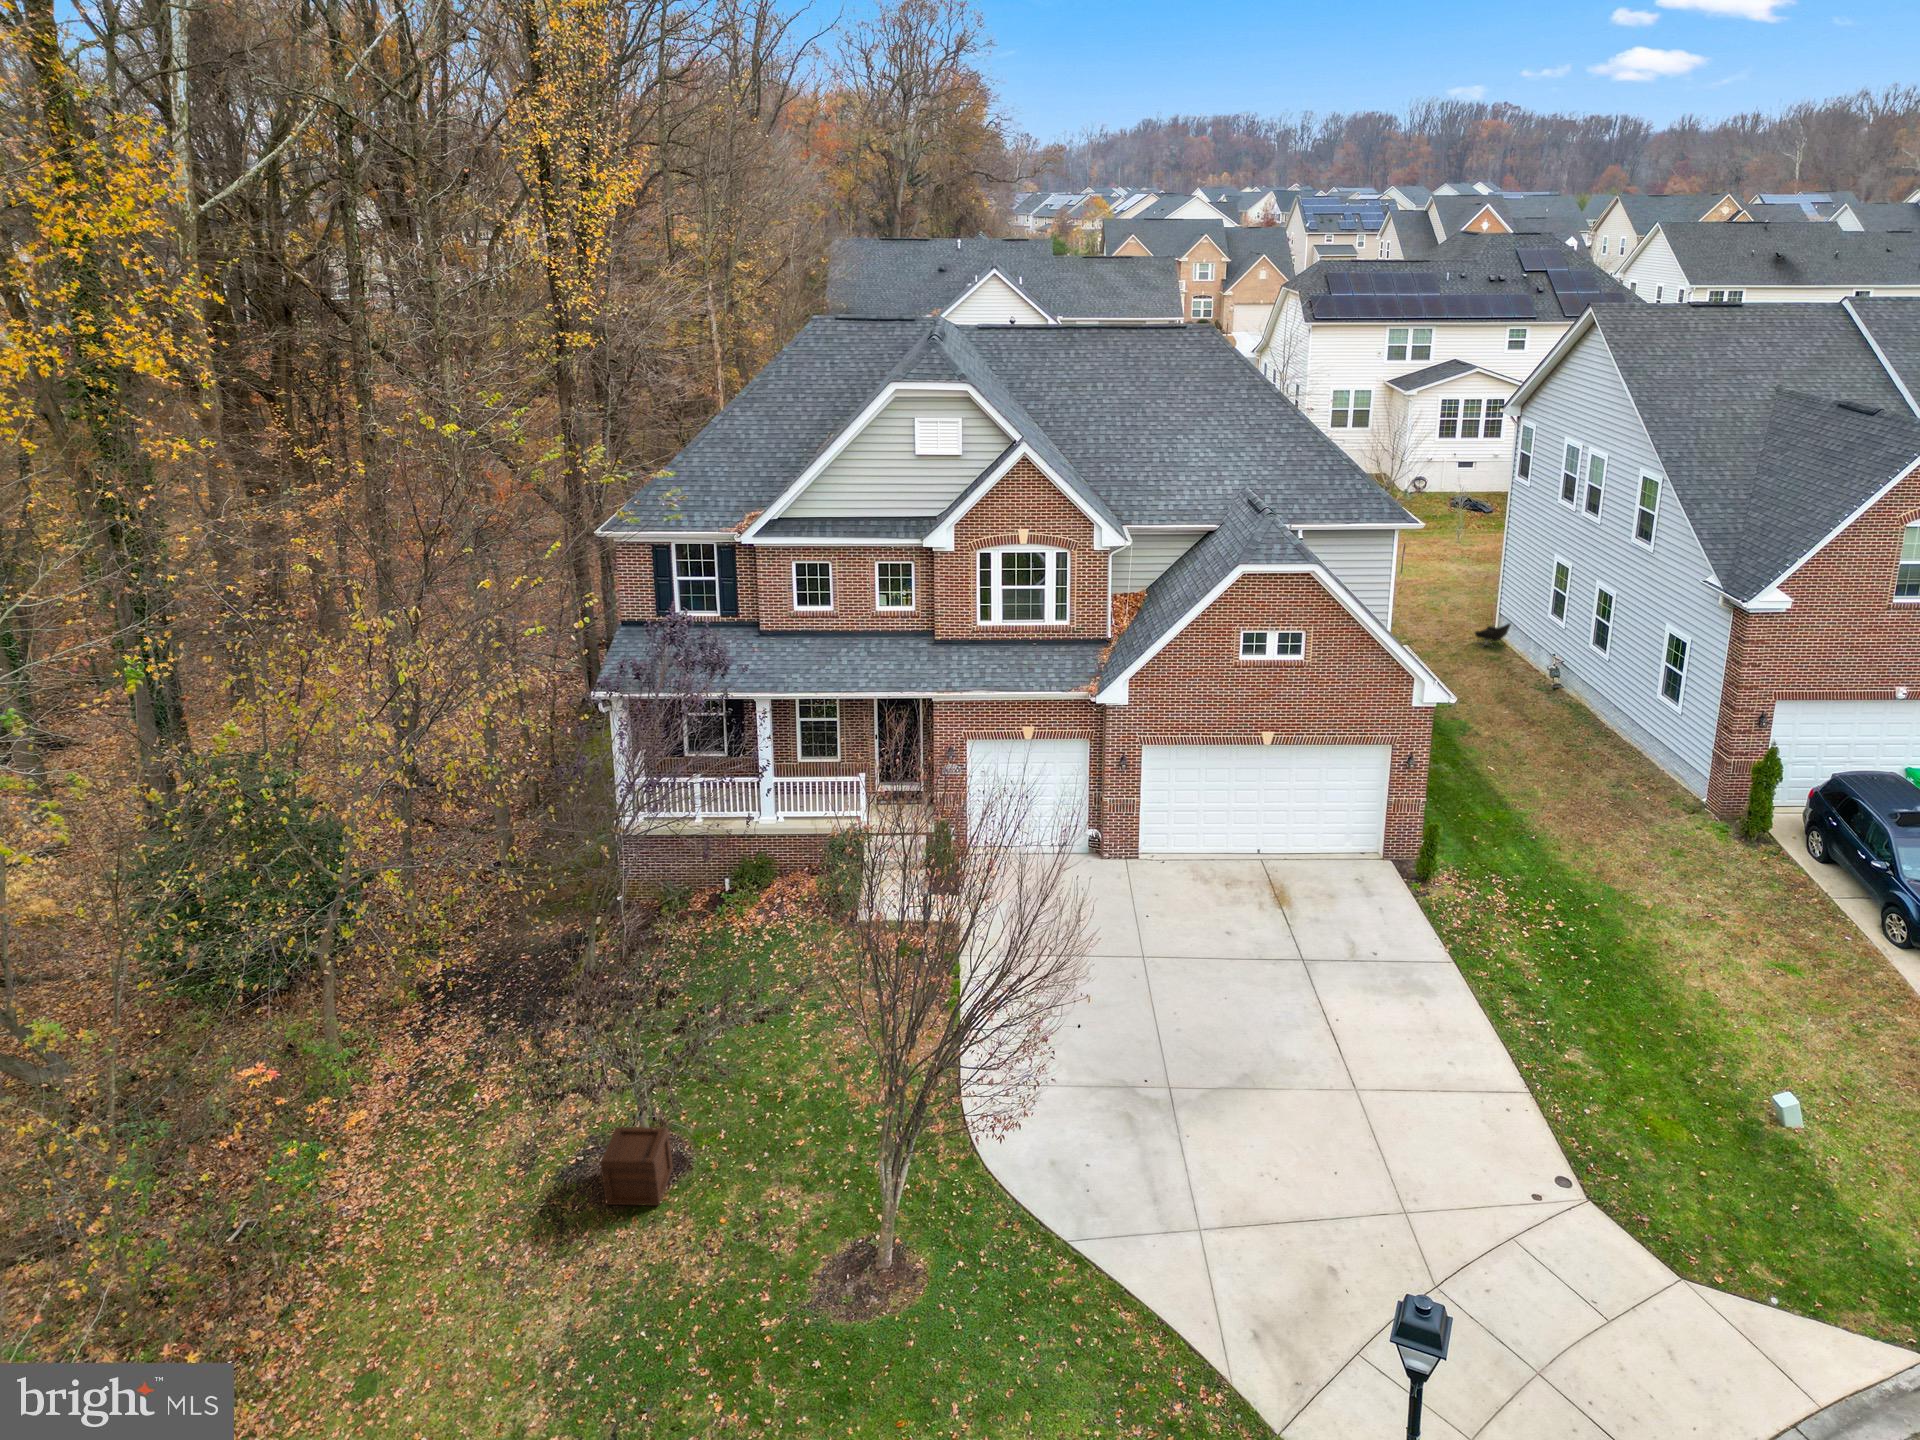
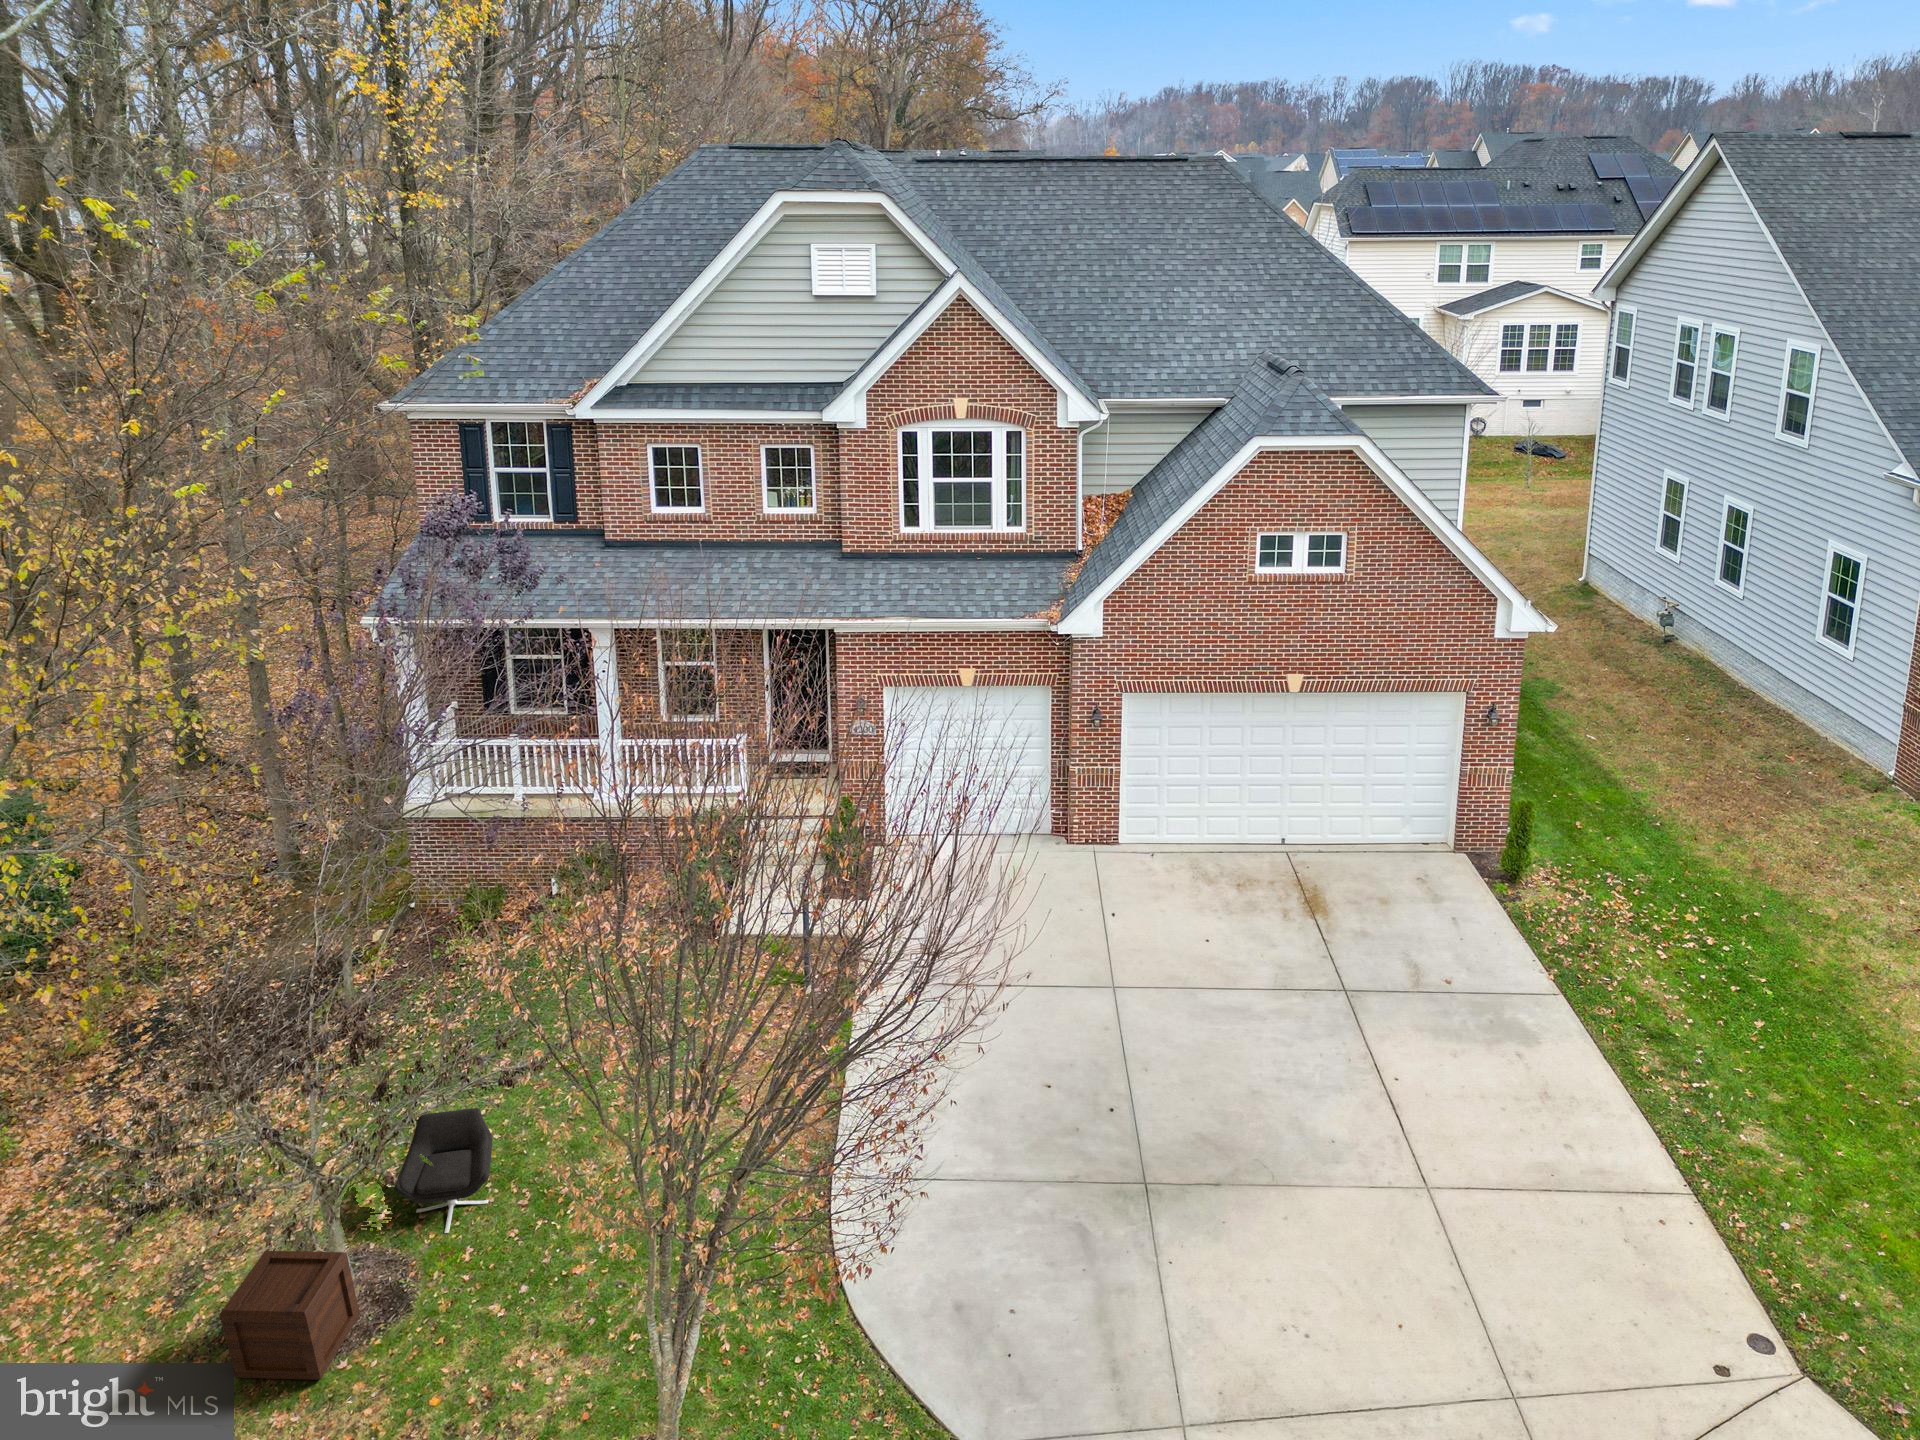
lounge chair: present [1475,624,1511,645] -> present [394,1108,493,1233]

